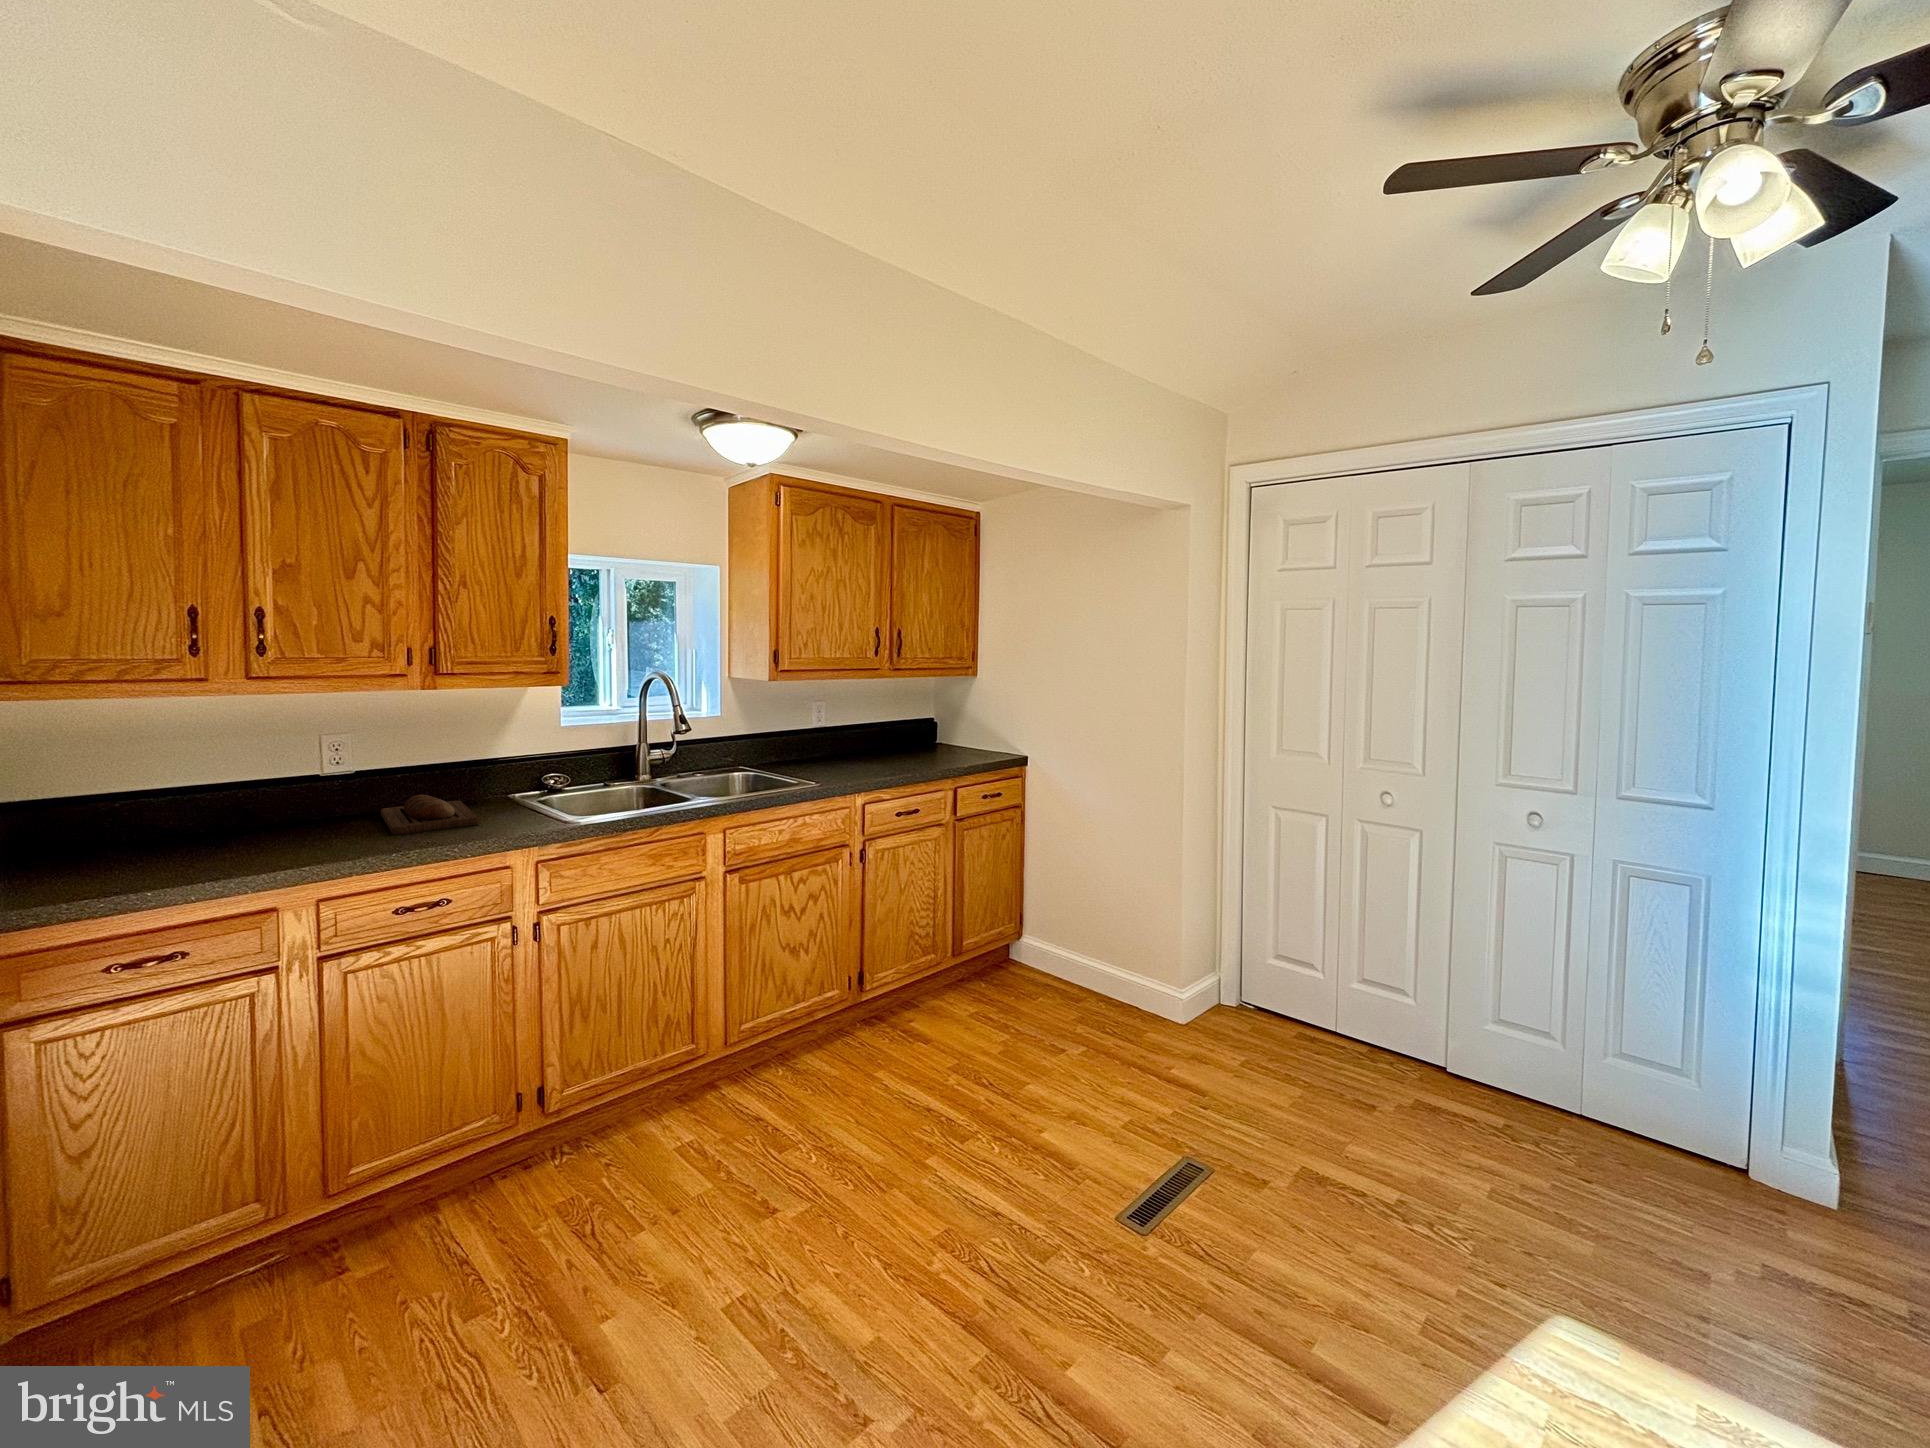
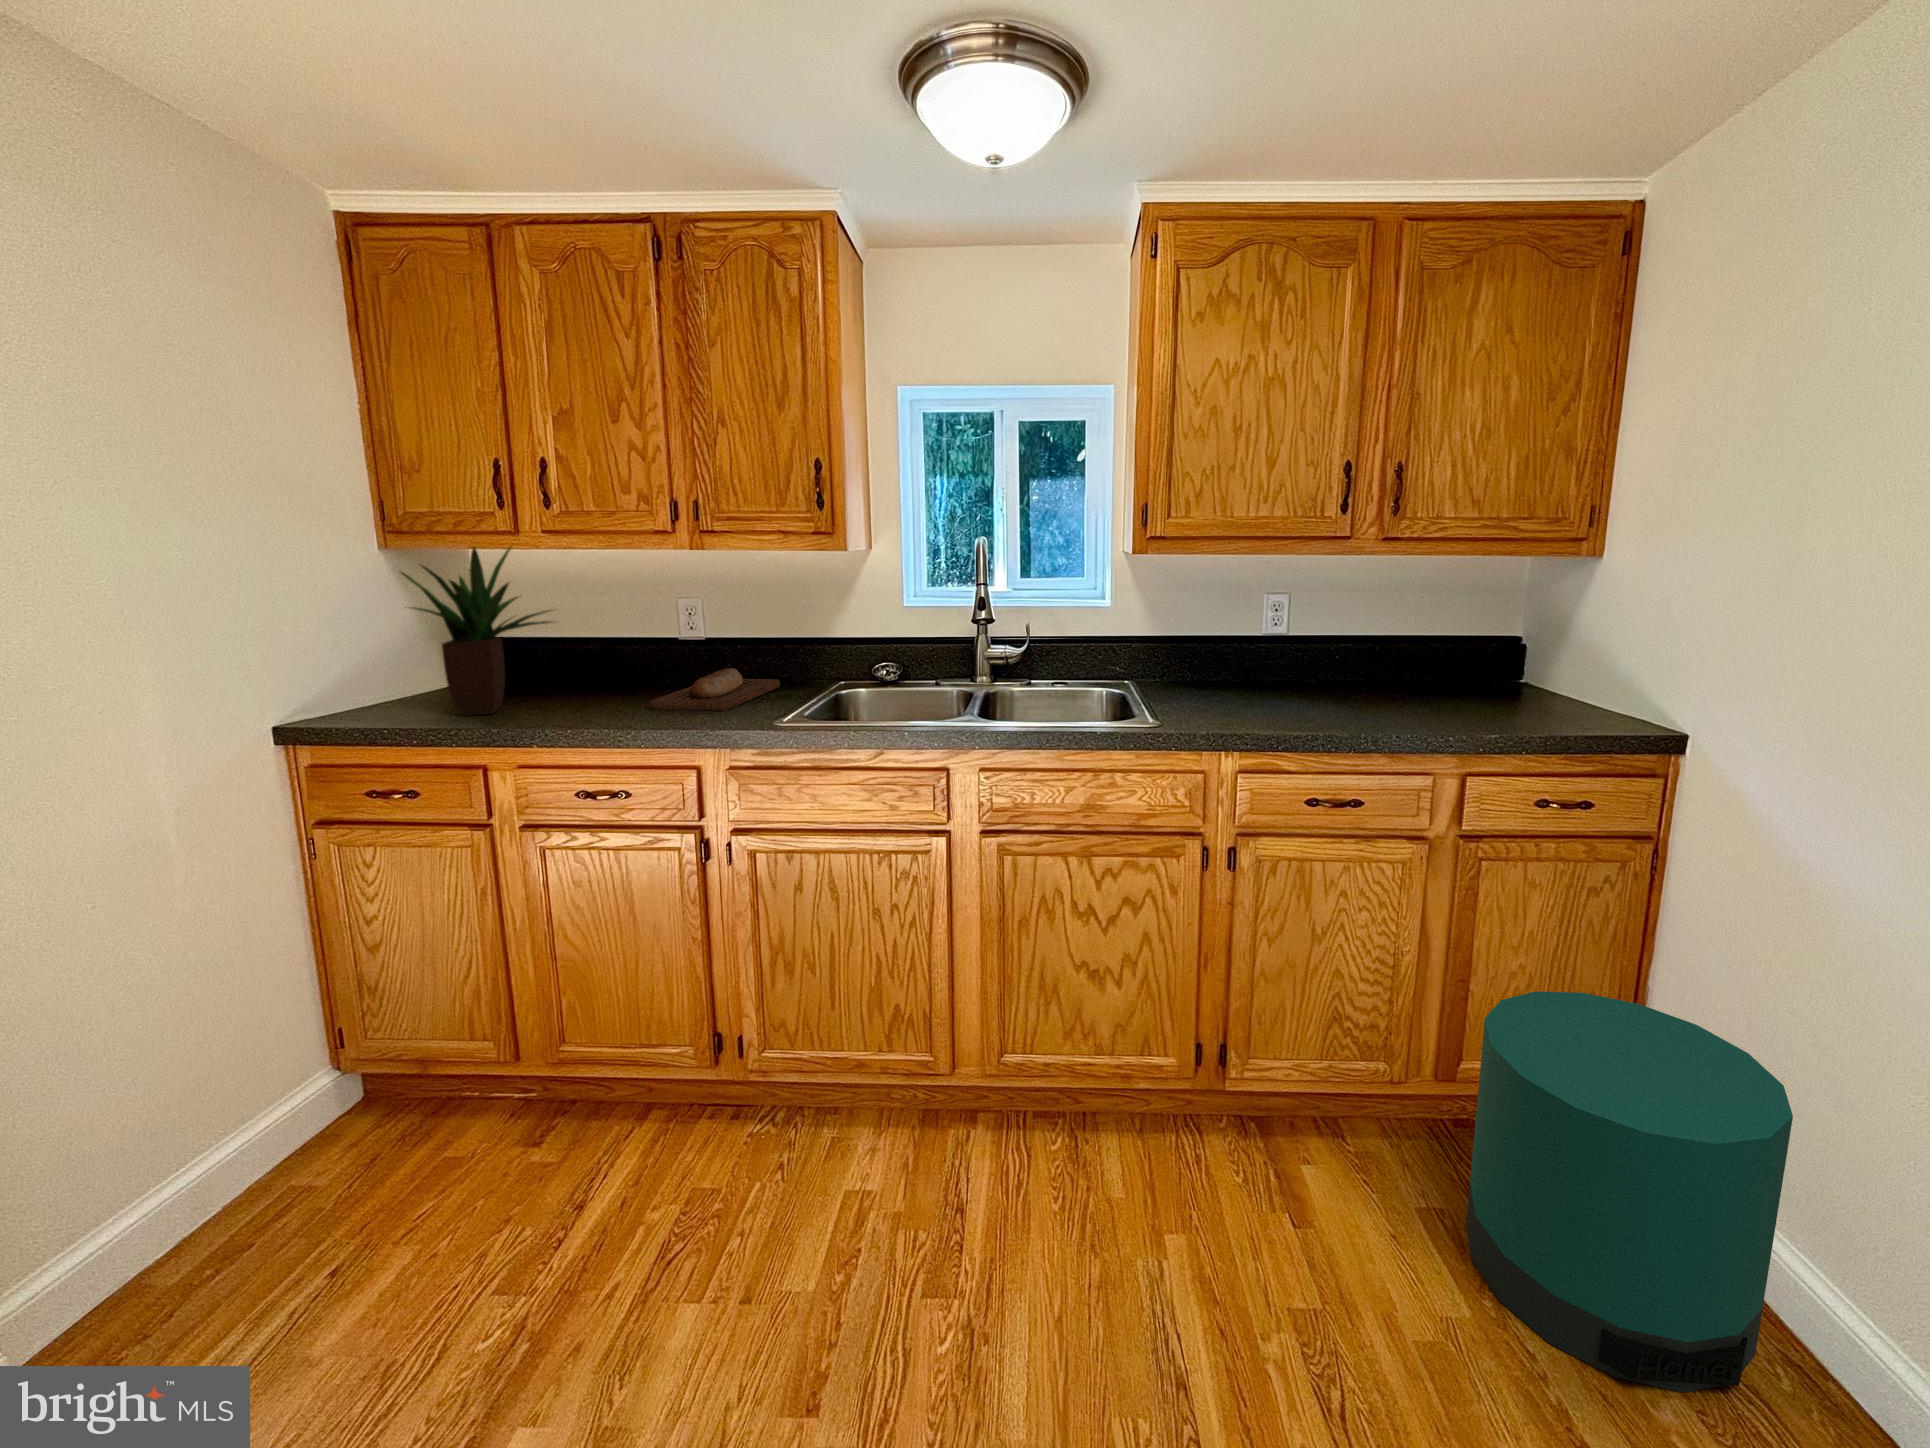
potted plant: none [91,691,296,870] -> present [402,547,551,716]
trash can: none [989,880,1098,1027] -> present [1466,991,1793,1392]

